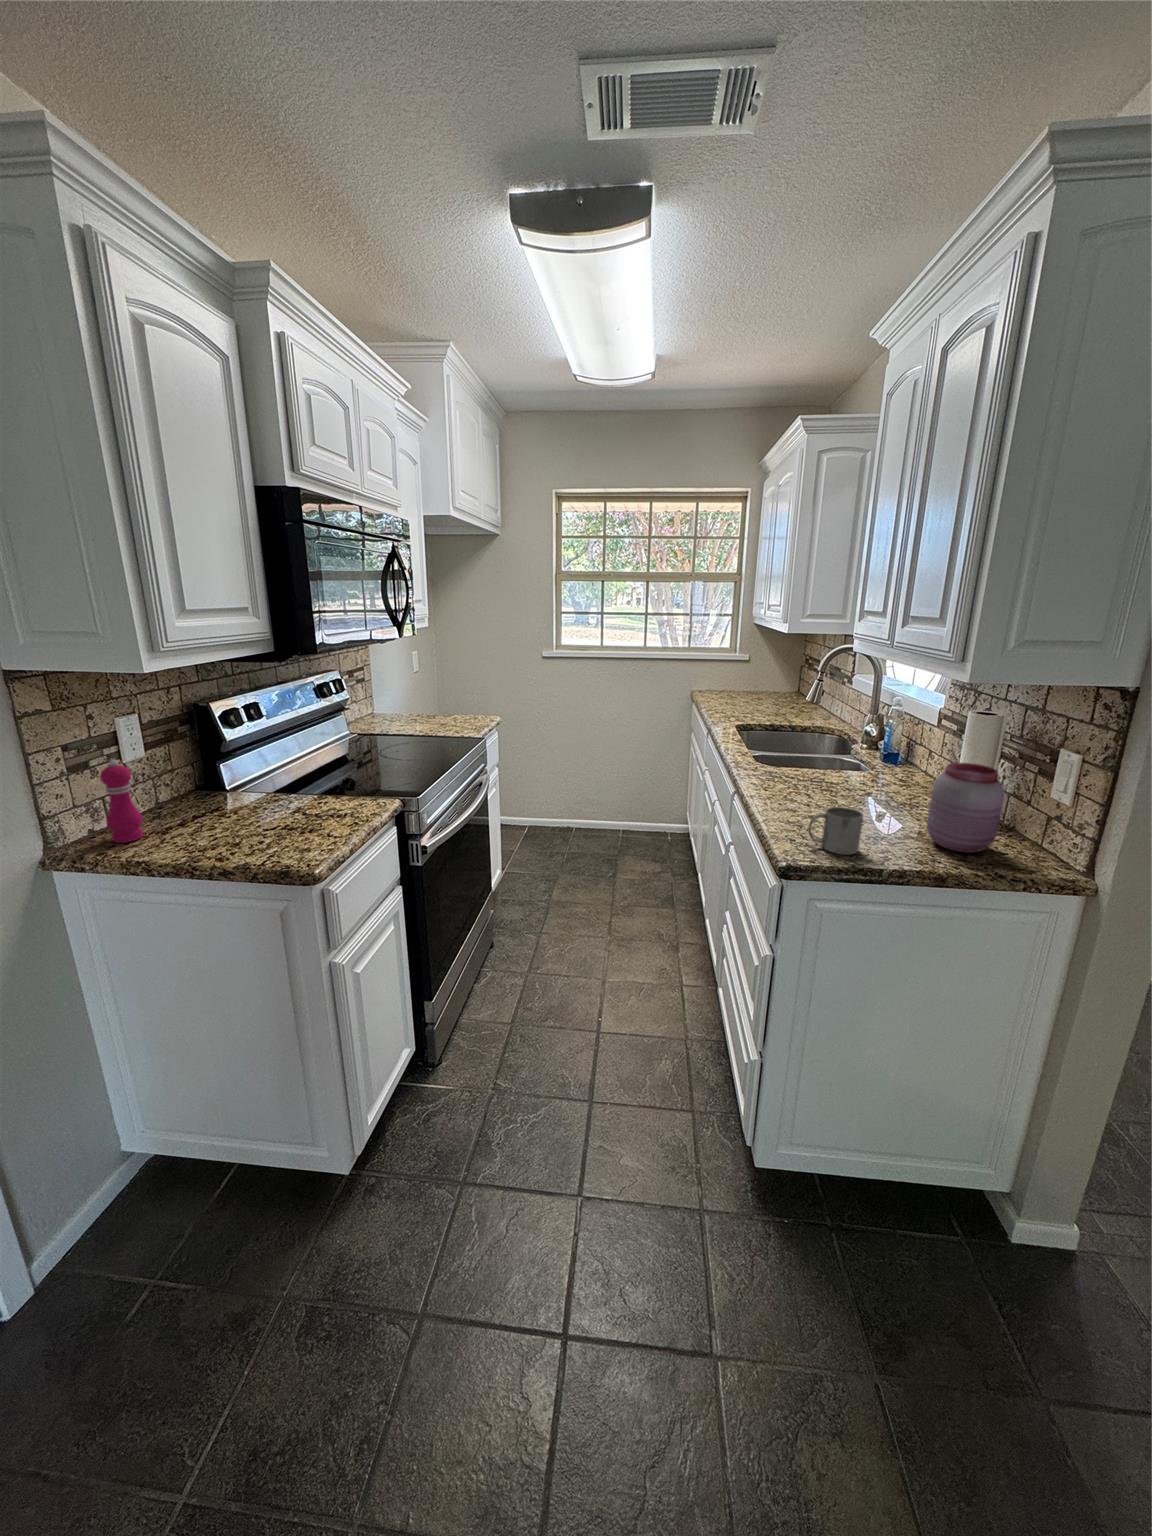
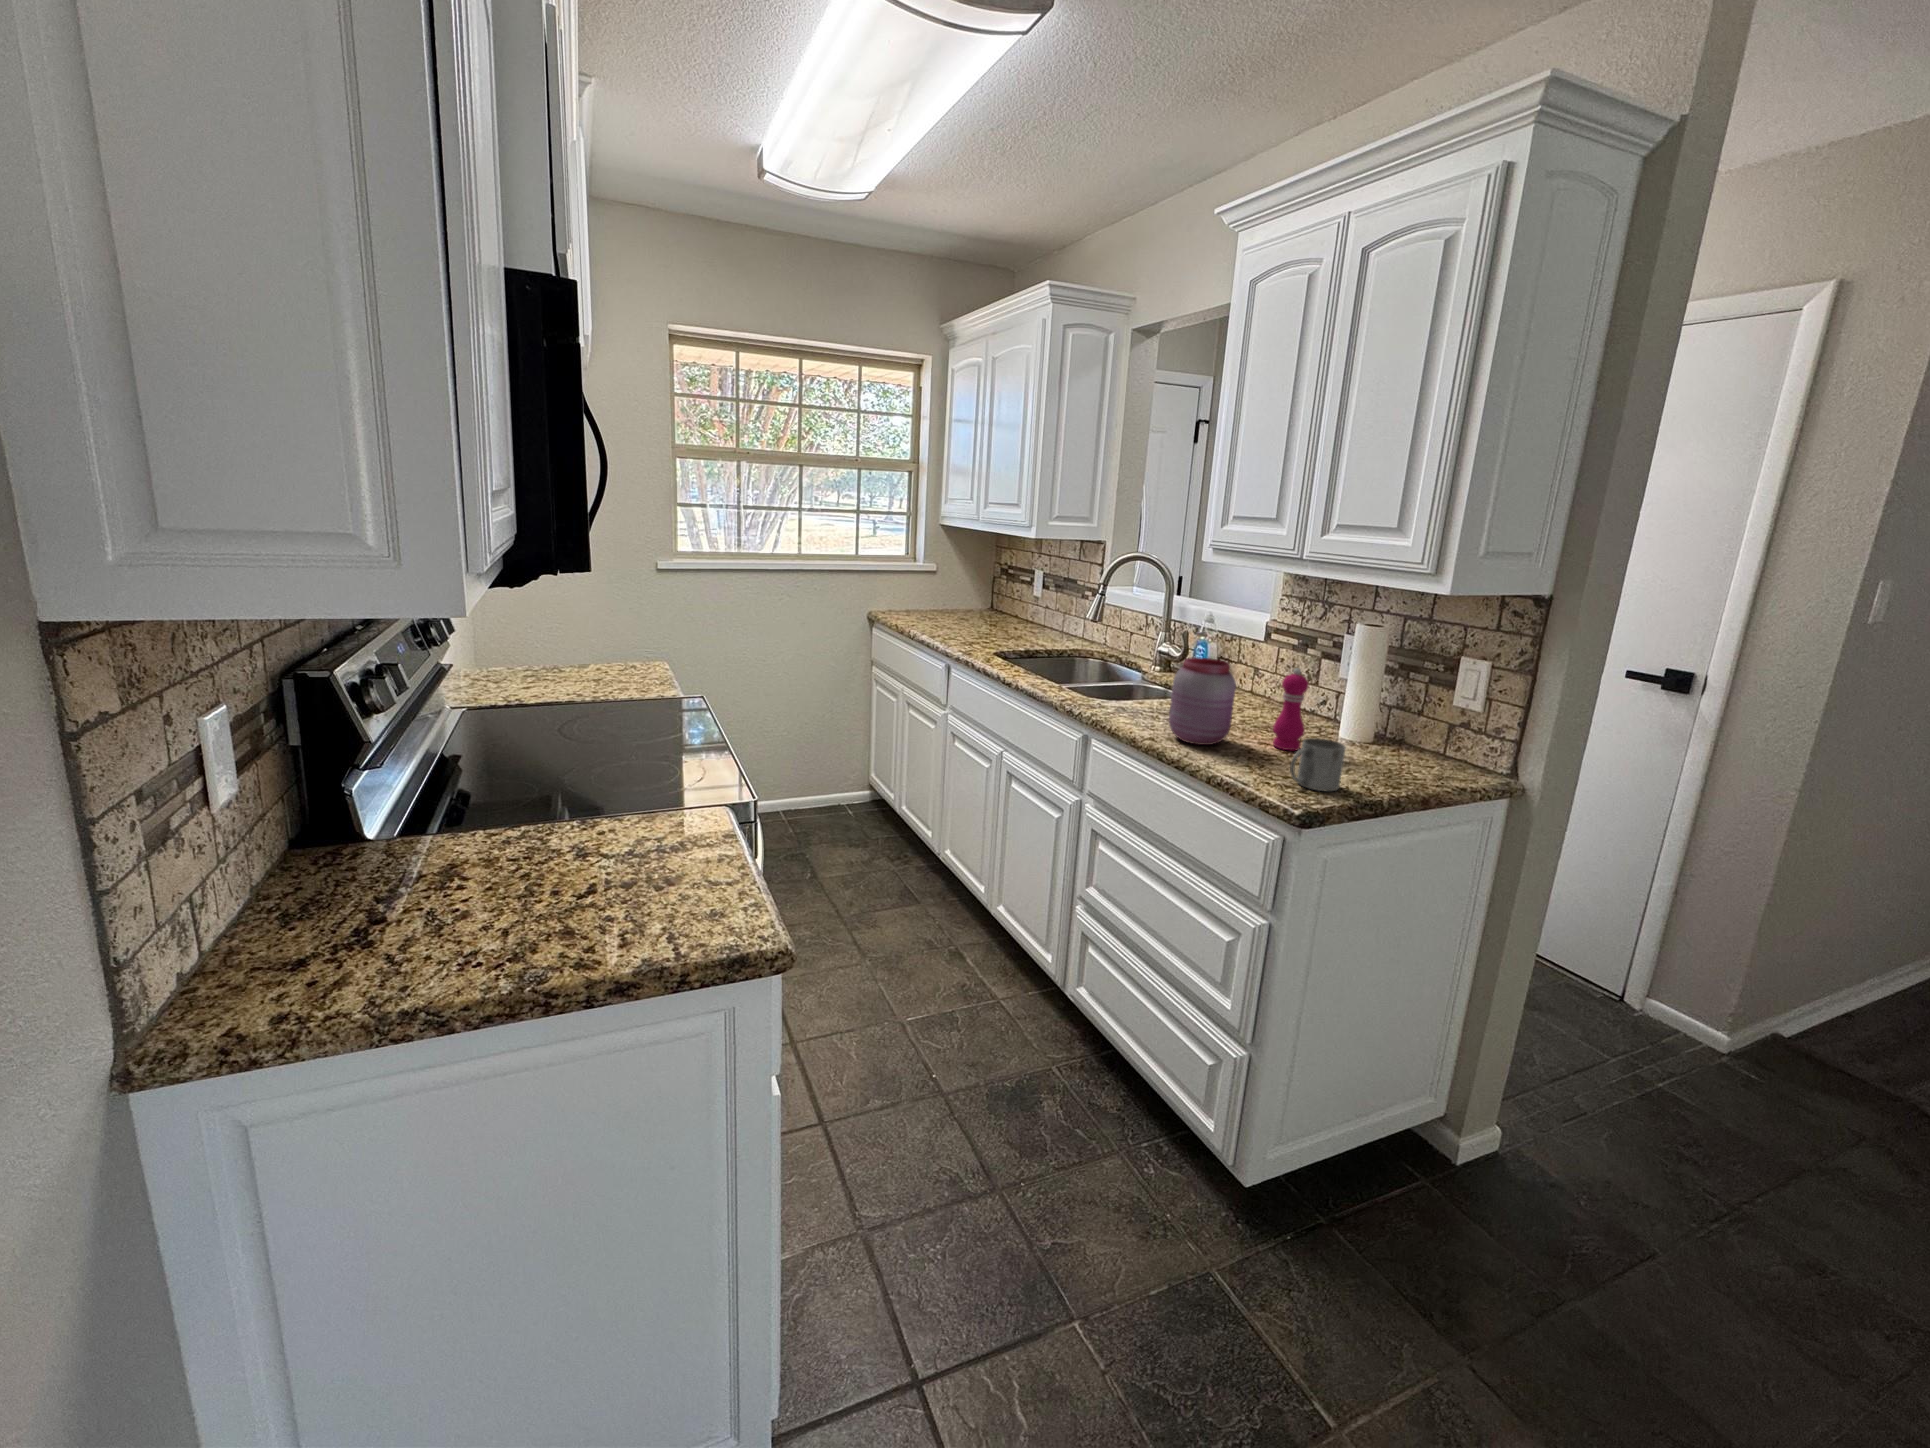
pepper mill: present [100,759,144,843] -> present [1273,668,1309,751]
jar: present [927,763,1004,853] -> present [1169,657,1236,745]

